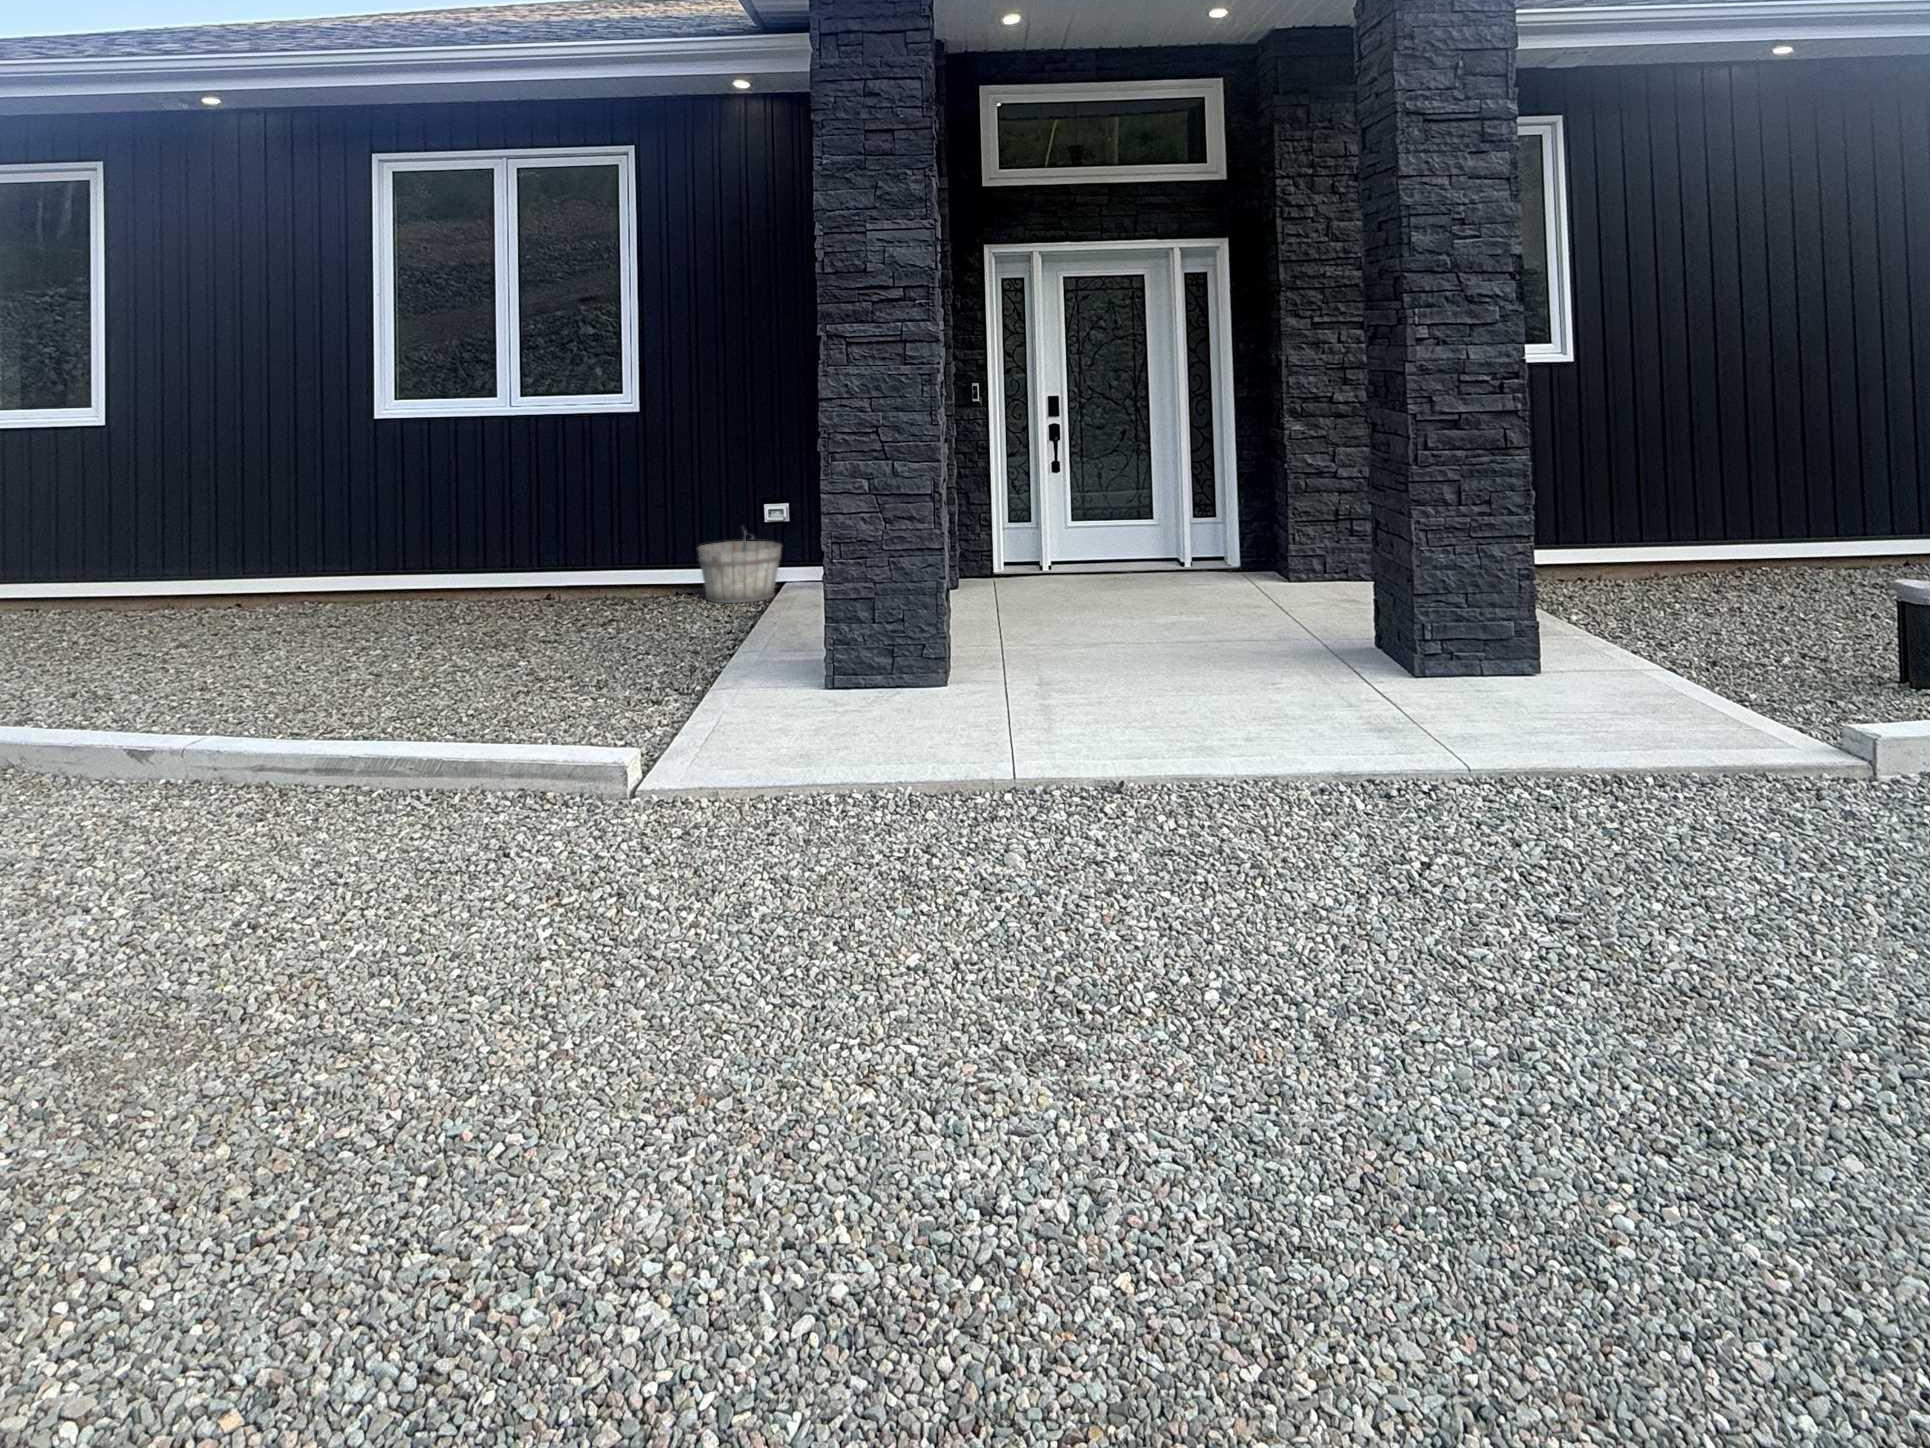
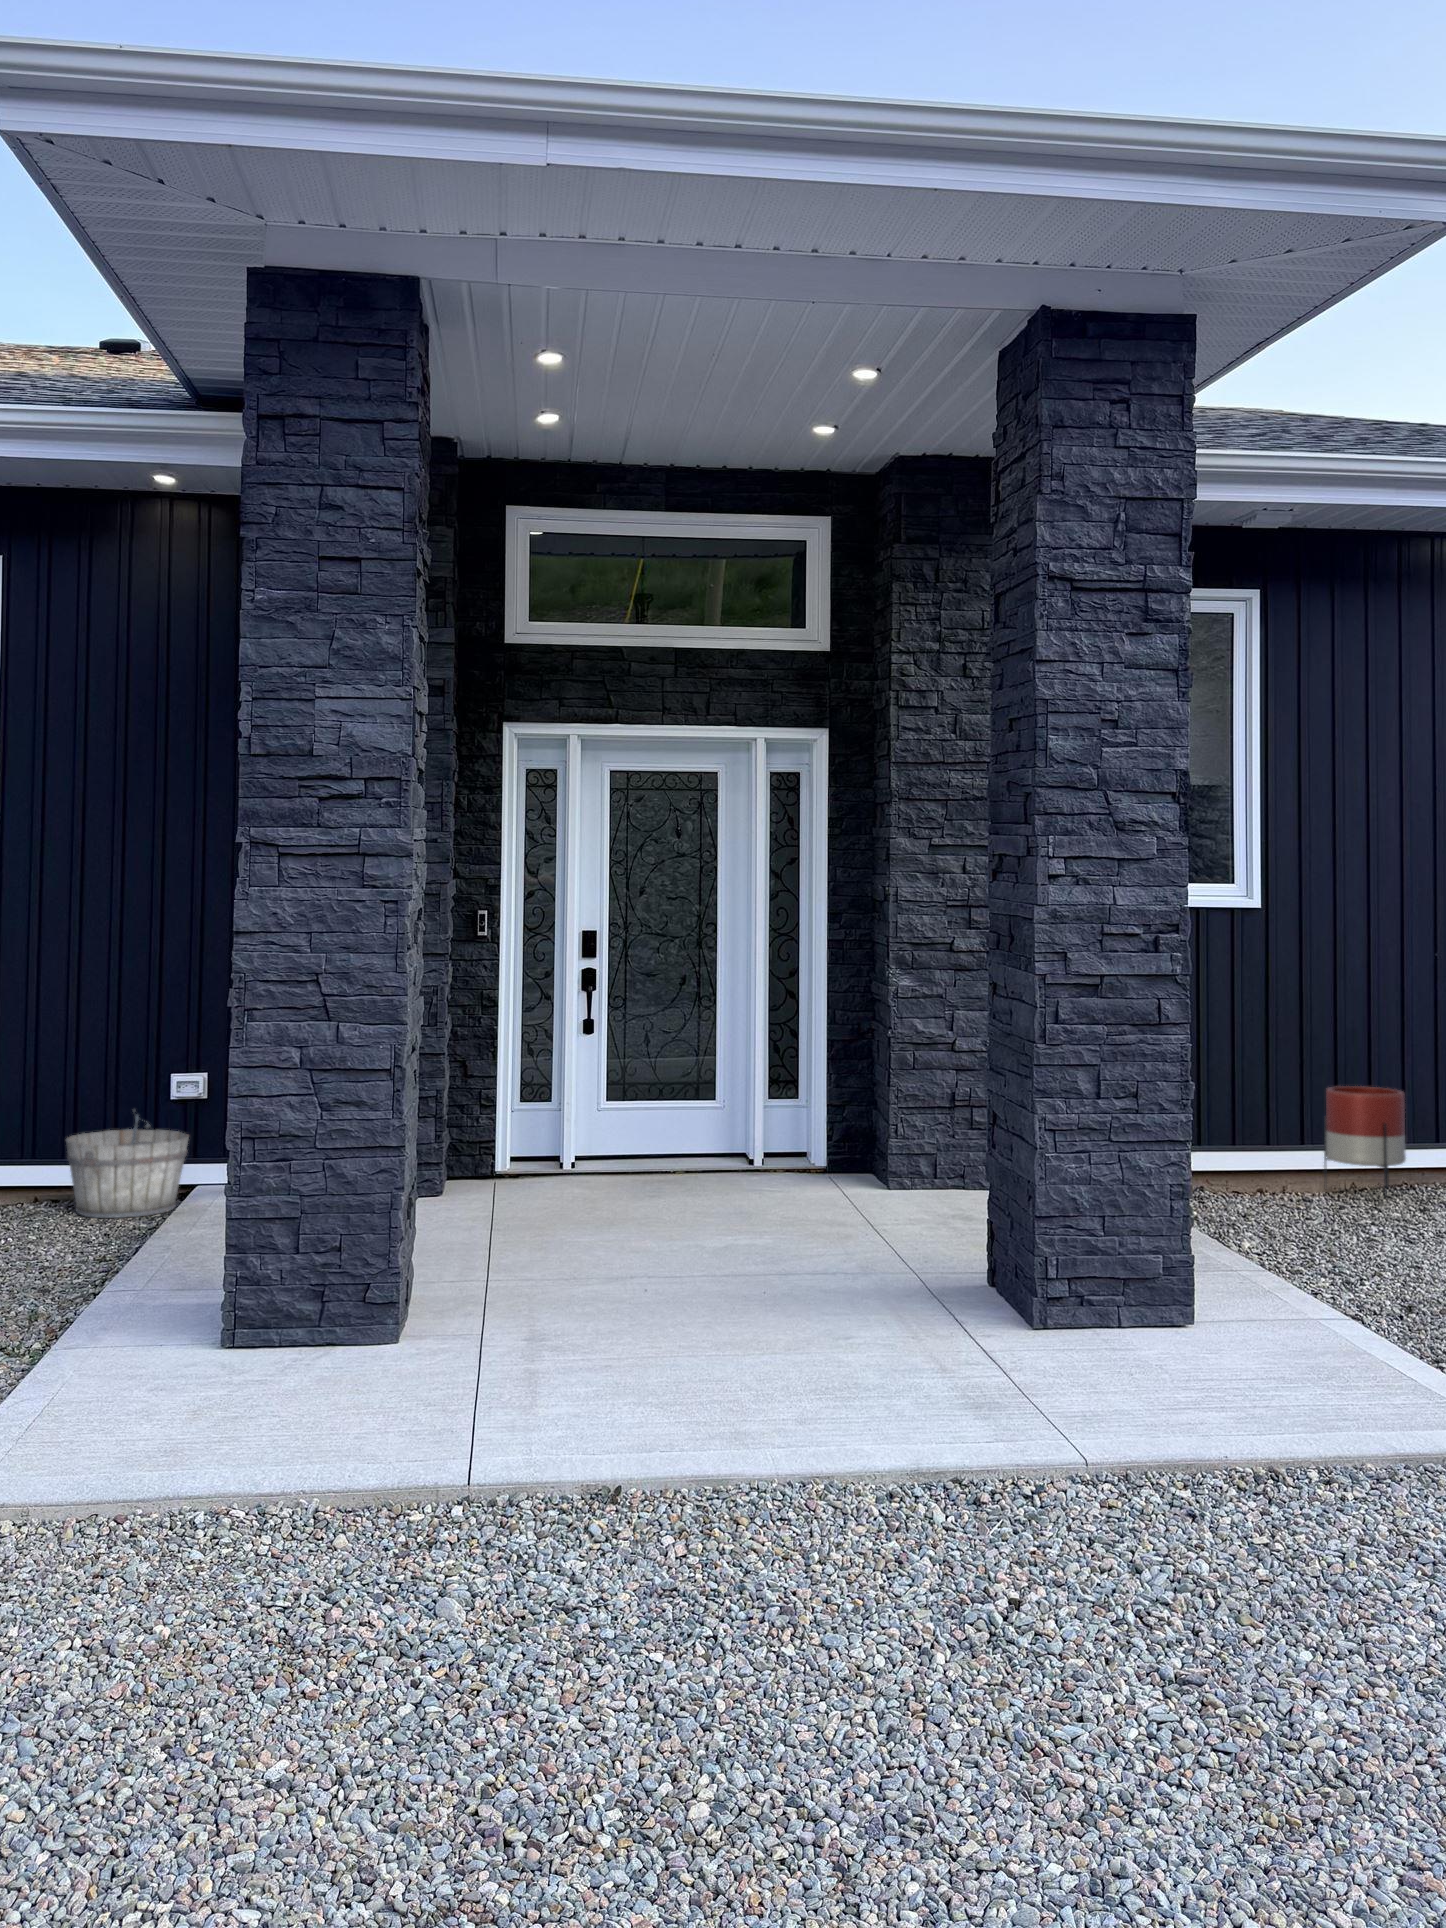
planter: none [1637,498,1706,585] -> present [1324,1086,1406,1197]

